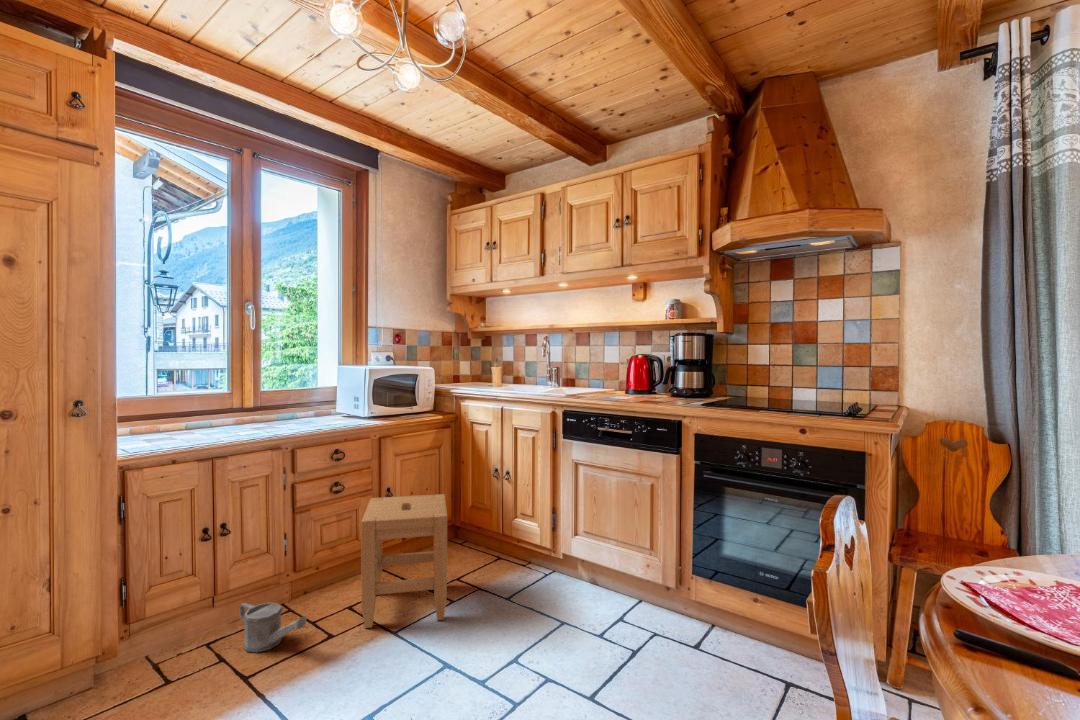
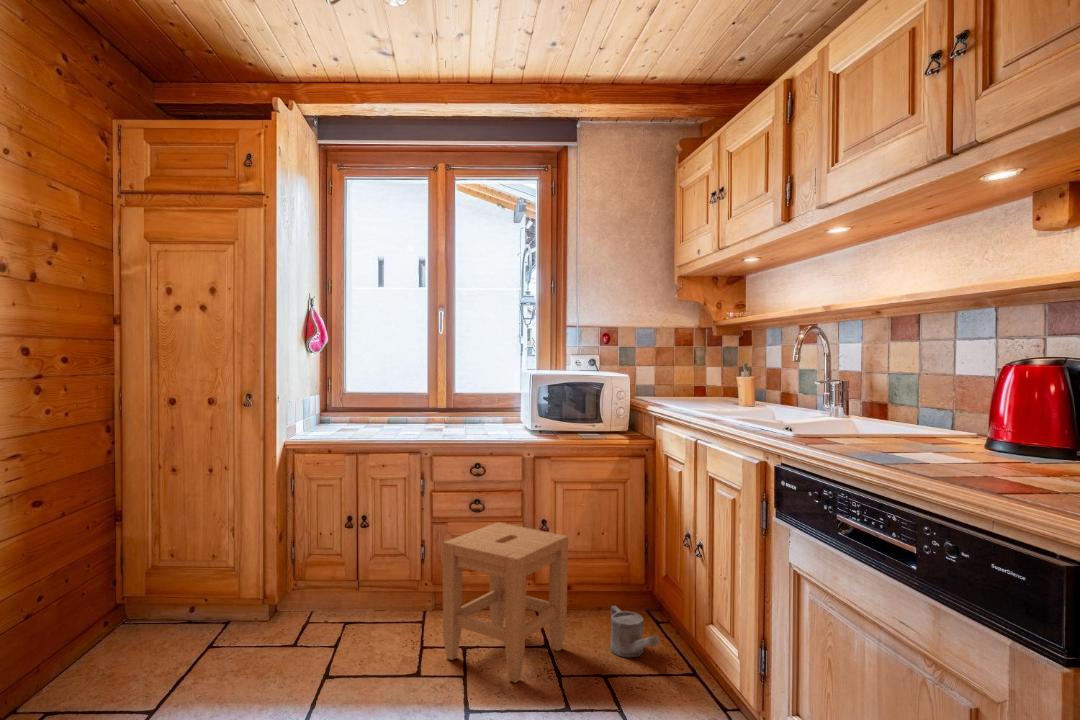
watering can: present [239,603,306,652] -> present [610,606,659,657]

